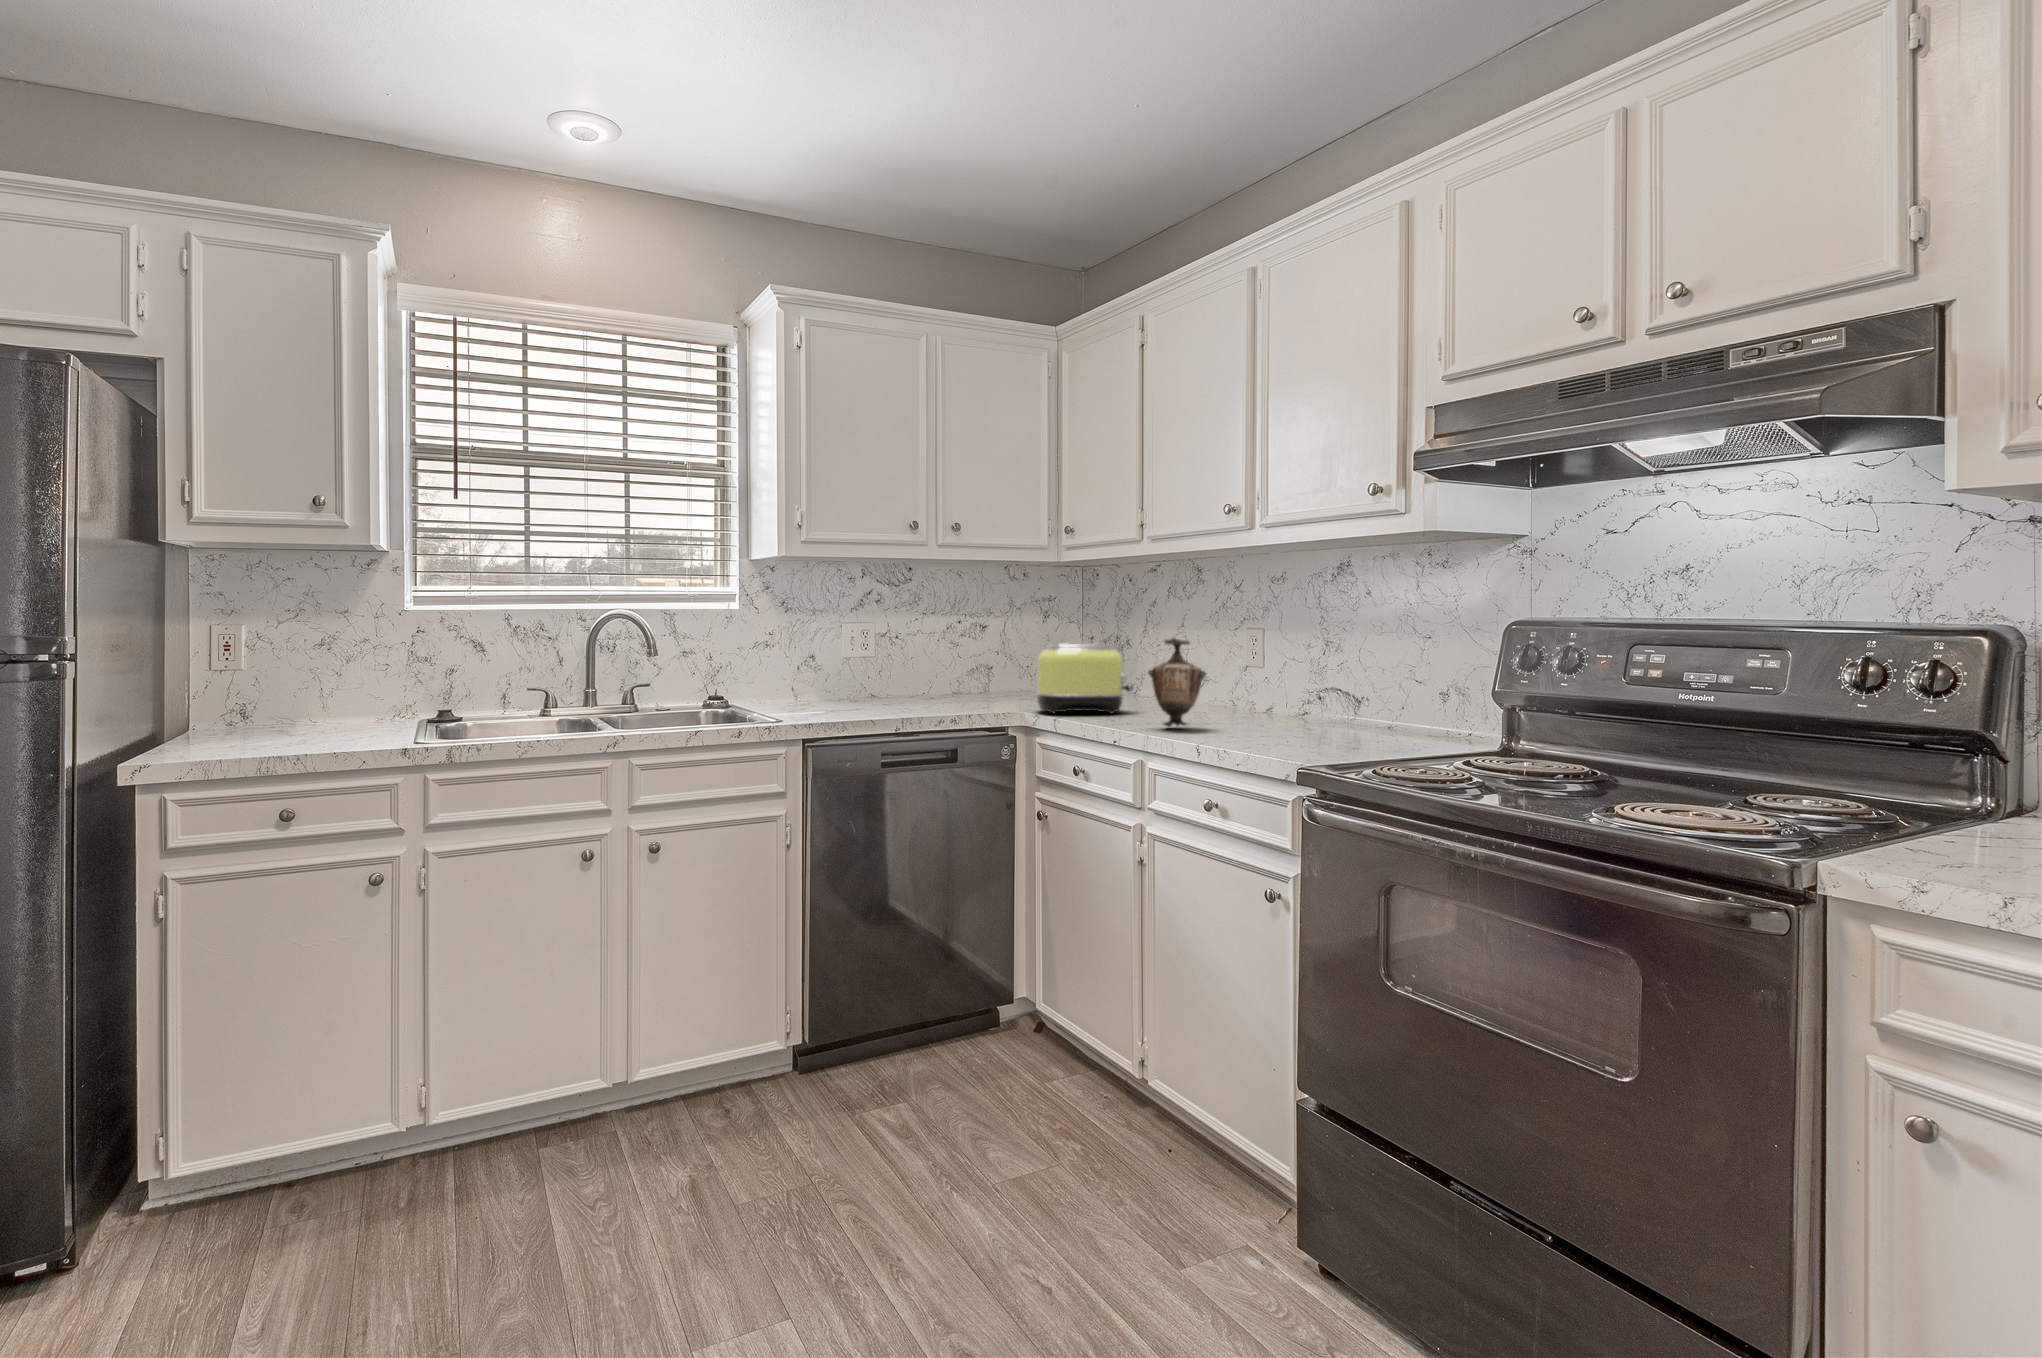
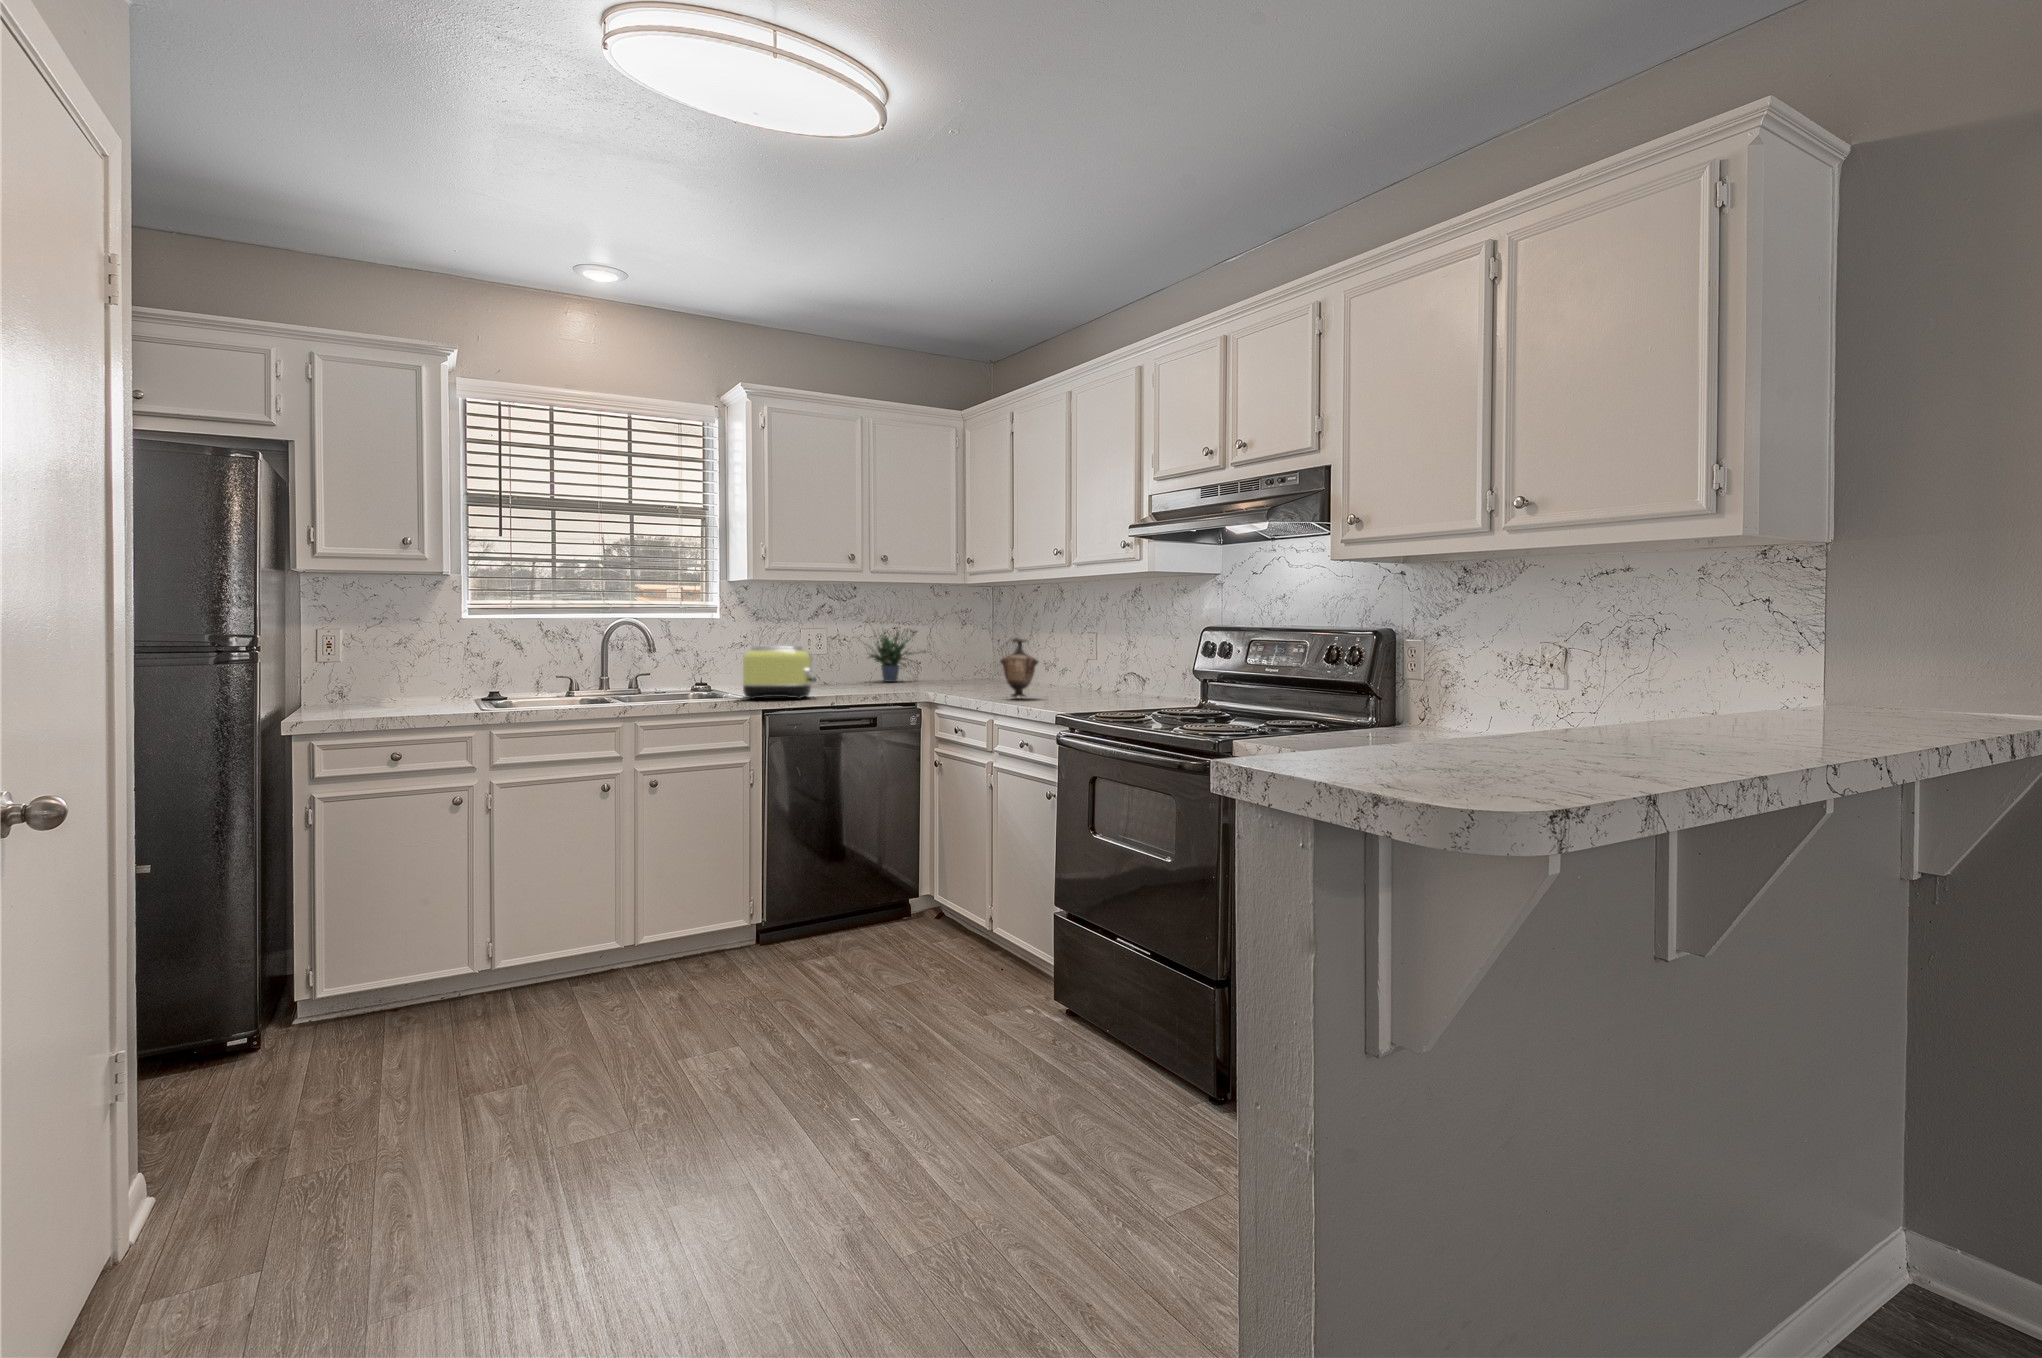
potted plant: none [908,605,1011,697] -> present [859,628,913,682]
toaster: present [1037,643,1133,714] -> present [742,645,817,699]

